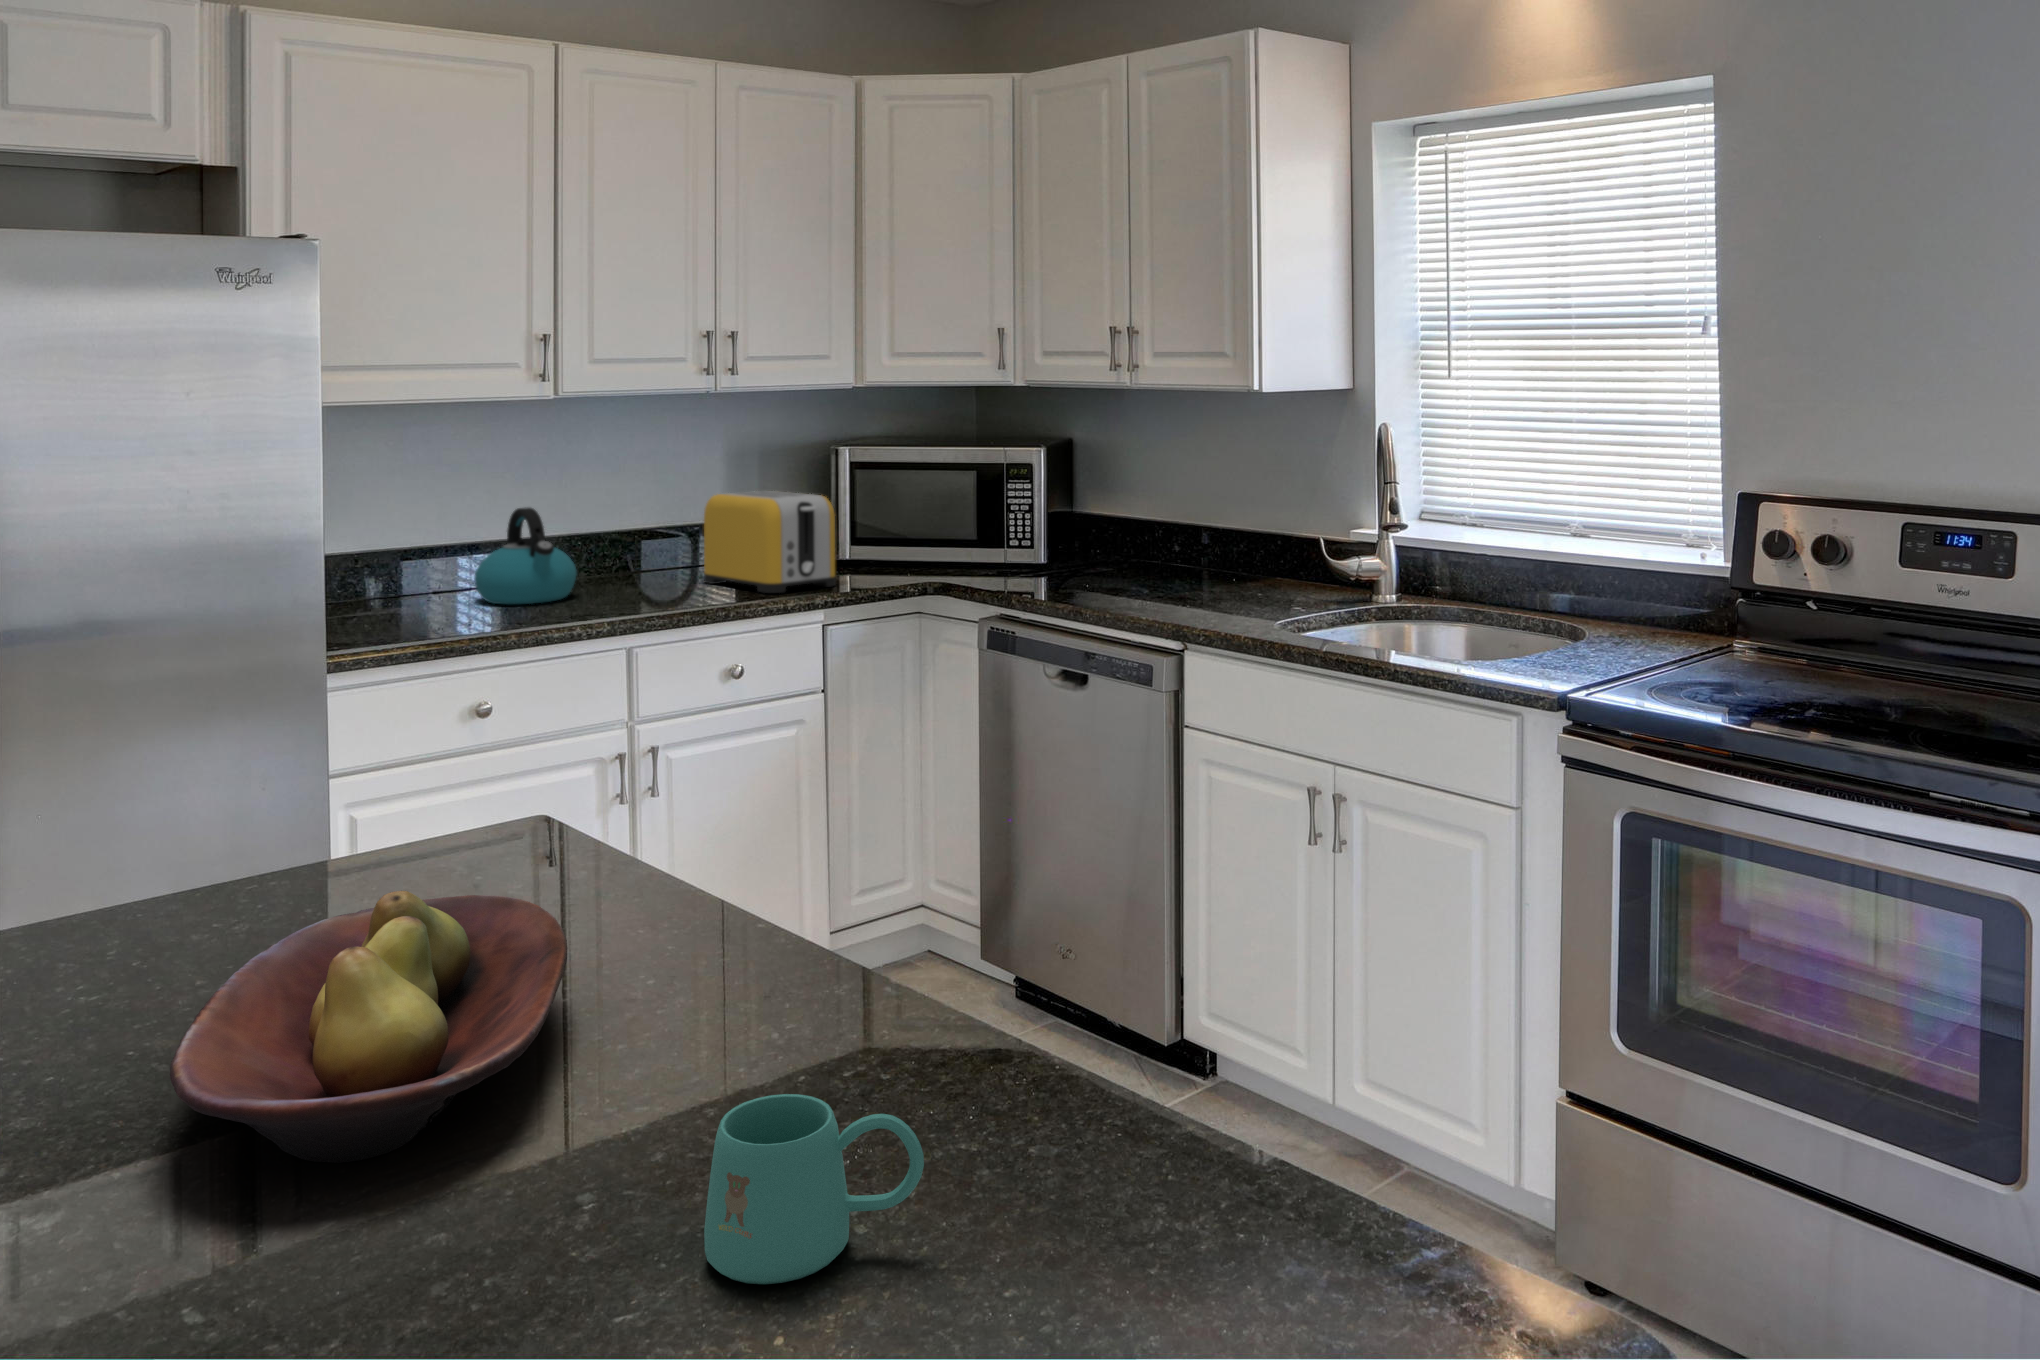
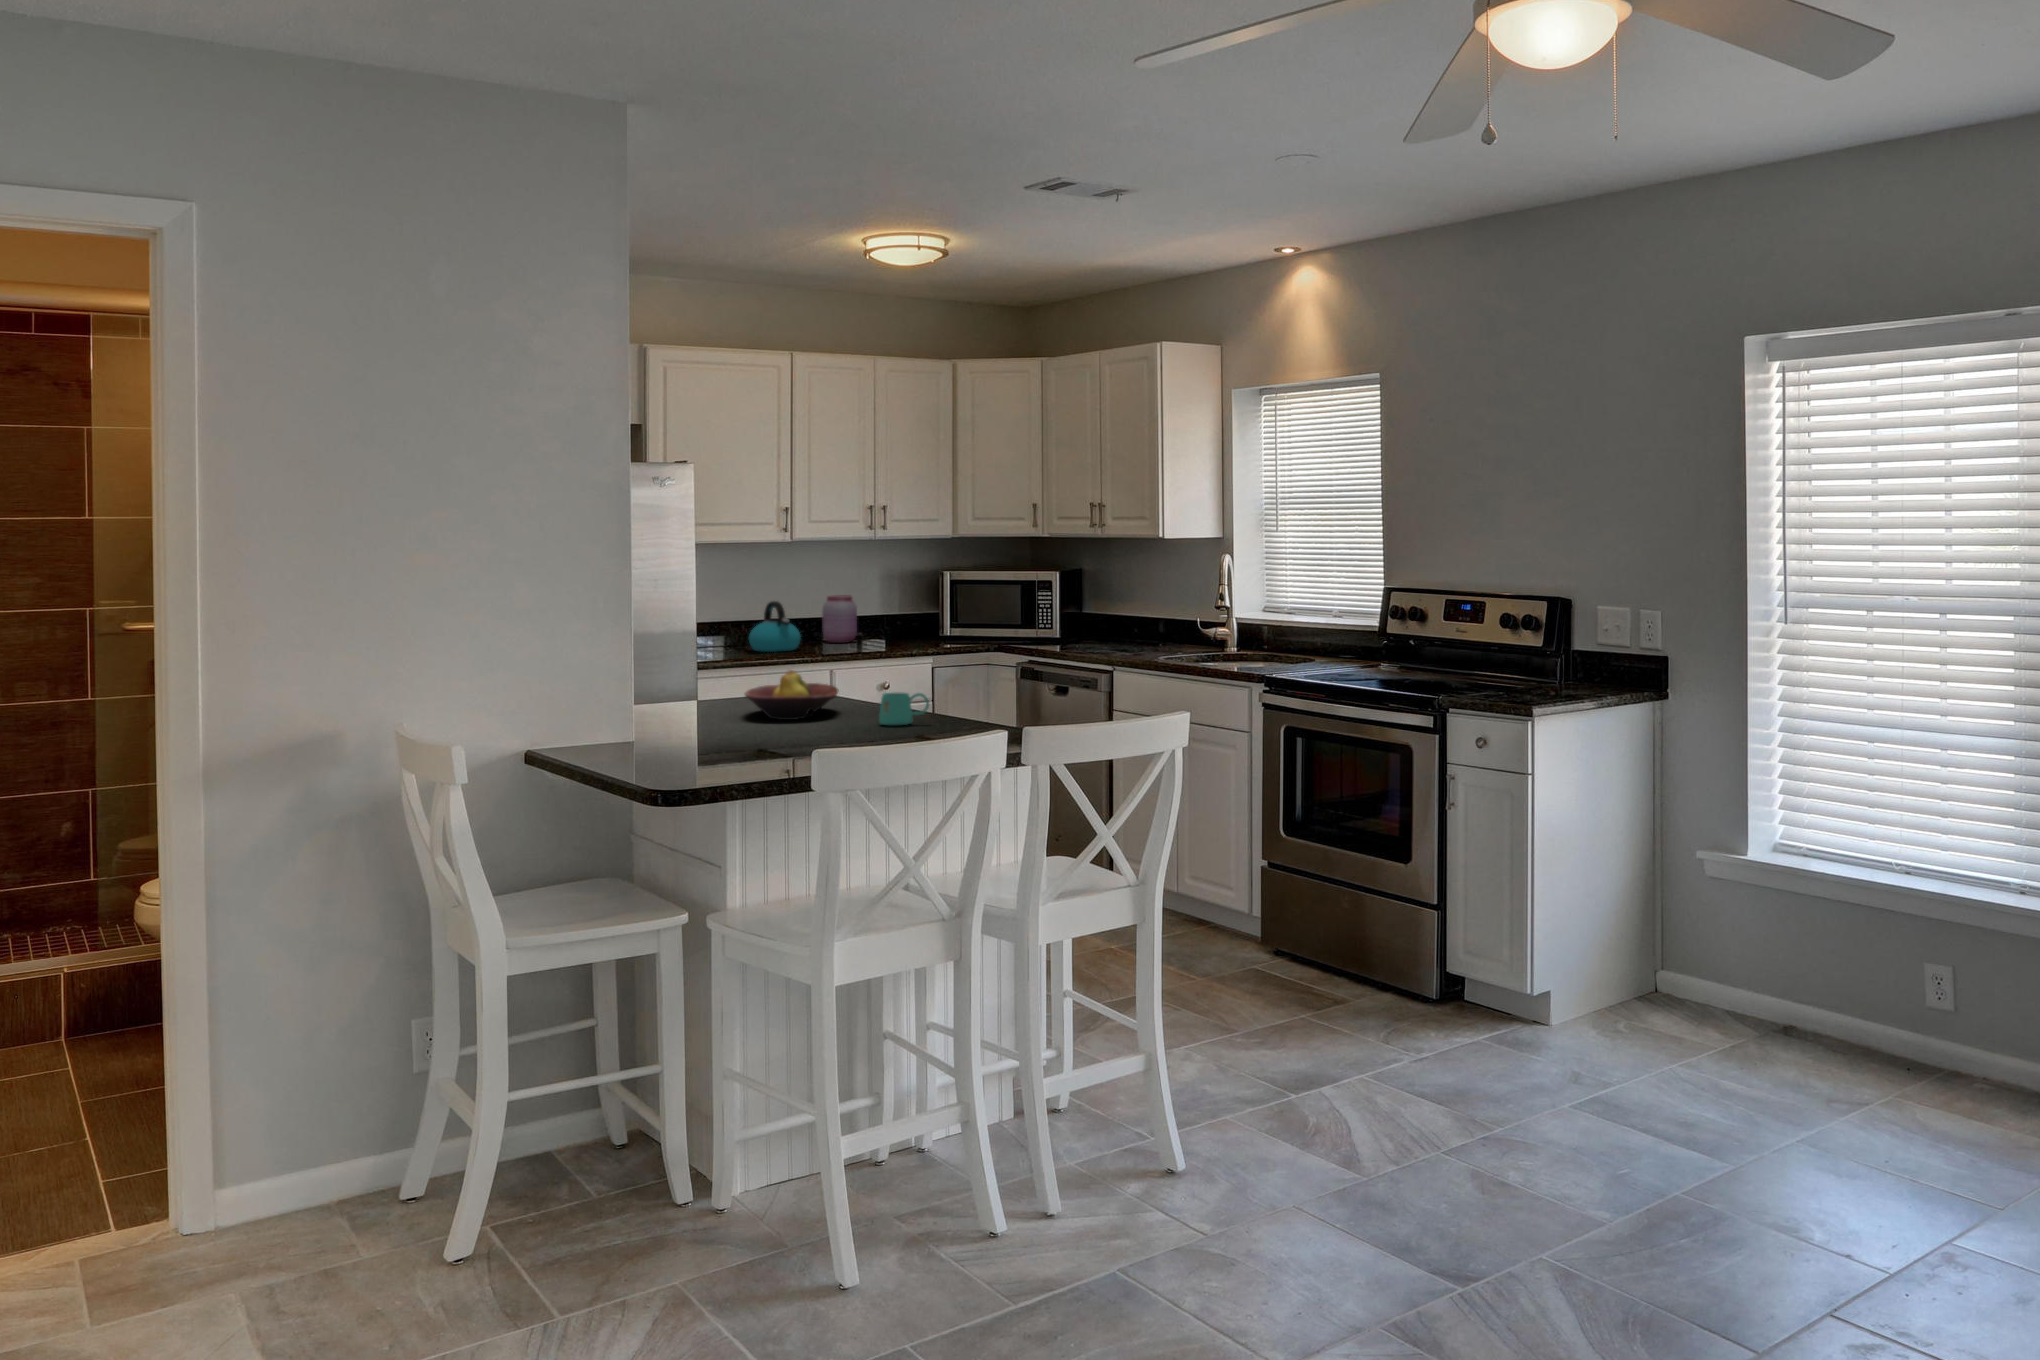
jar: none [623,489,686,574] -> present [822,595,857,643]
toaster: present [704,491,836,593] -> none [868,596,939,648]

